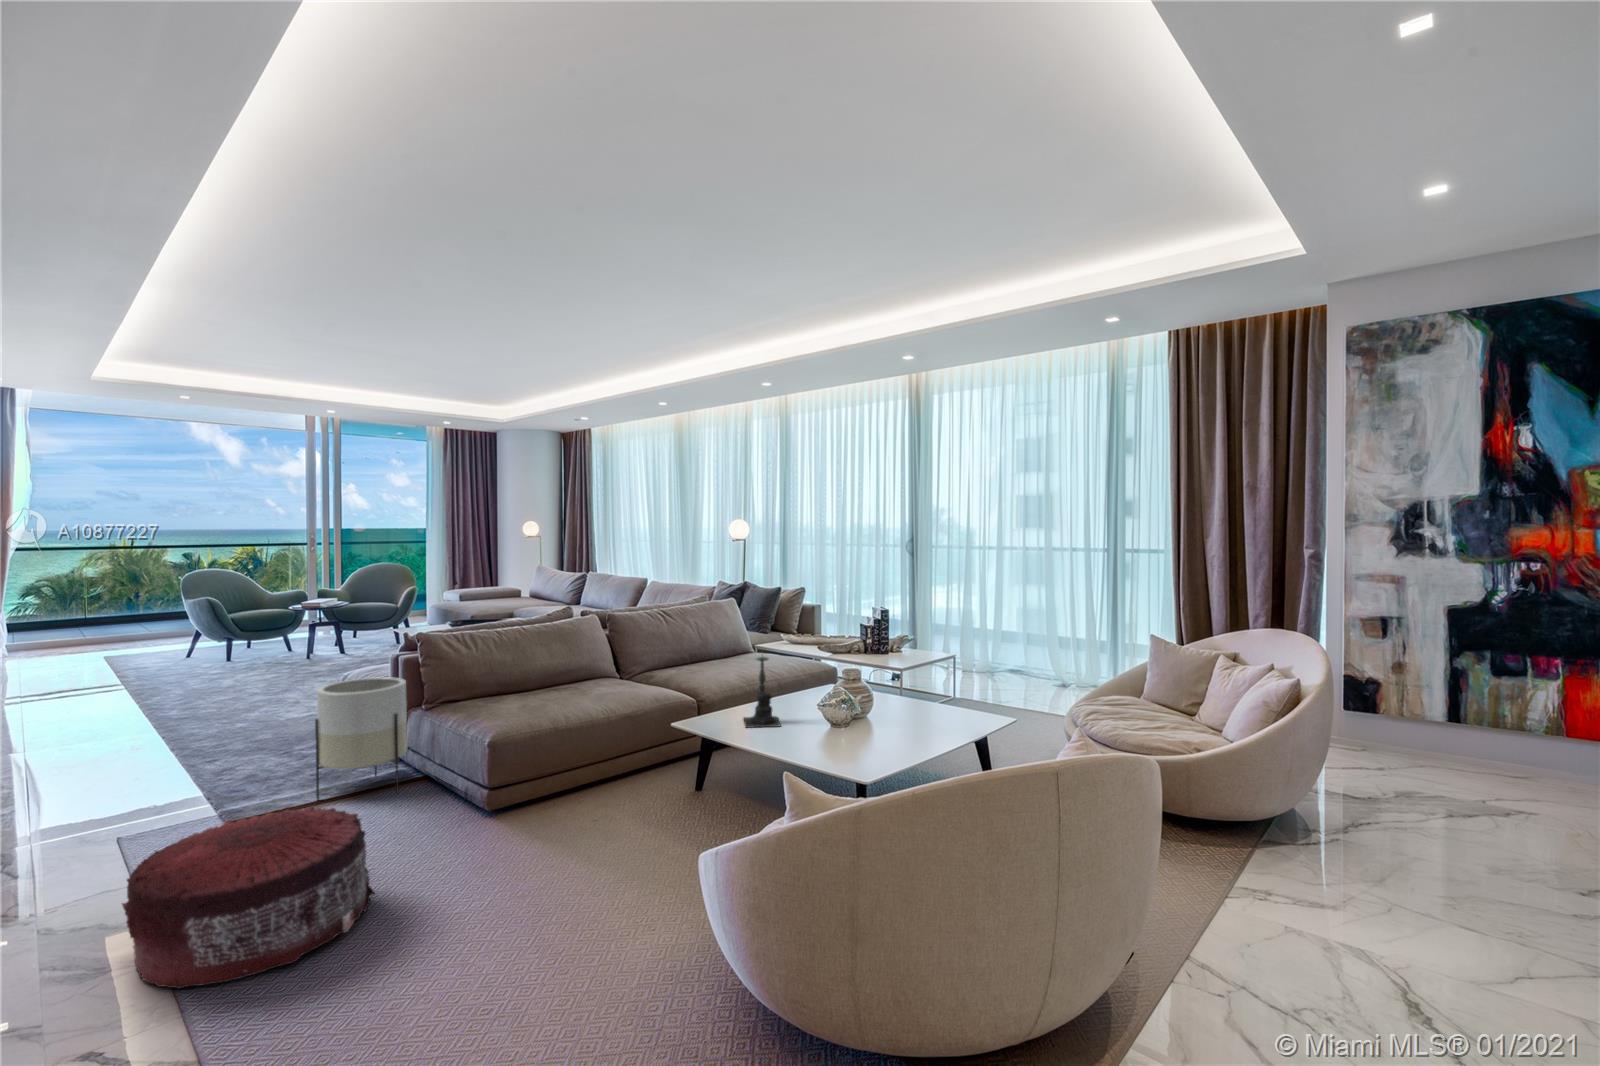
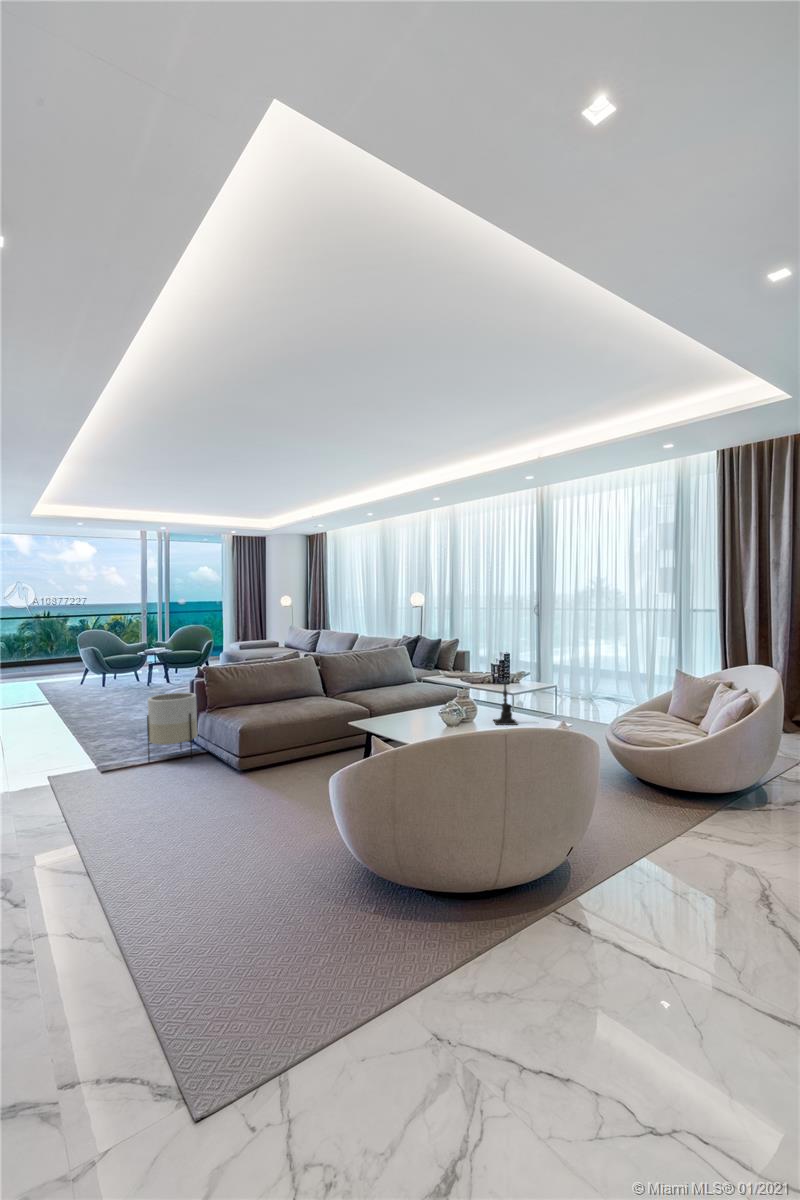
candle holder: present [744,656,780,728] -> present [494,681,517,725]
pouf: present [122,806,375,989] -> none [52,758,174,842]

